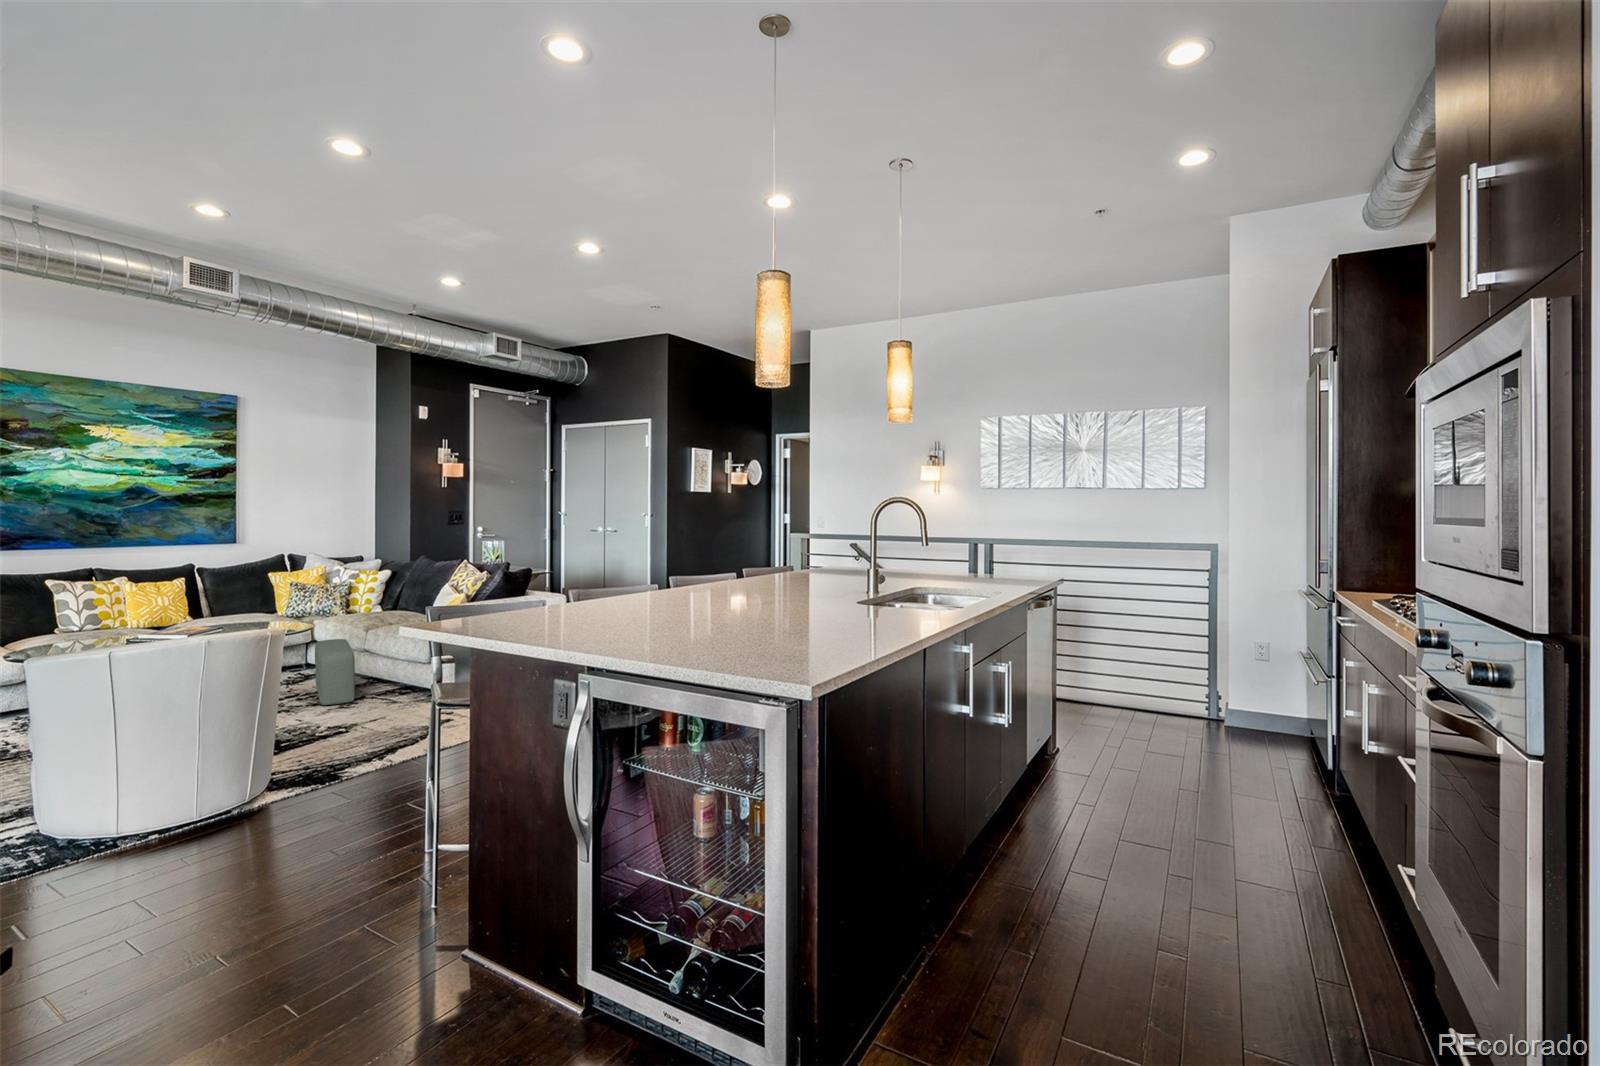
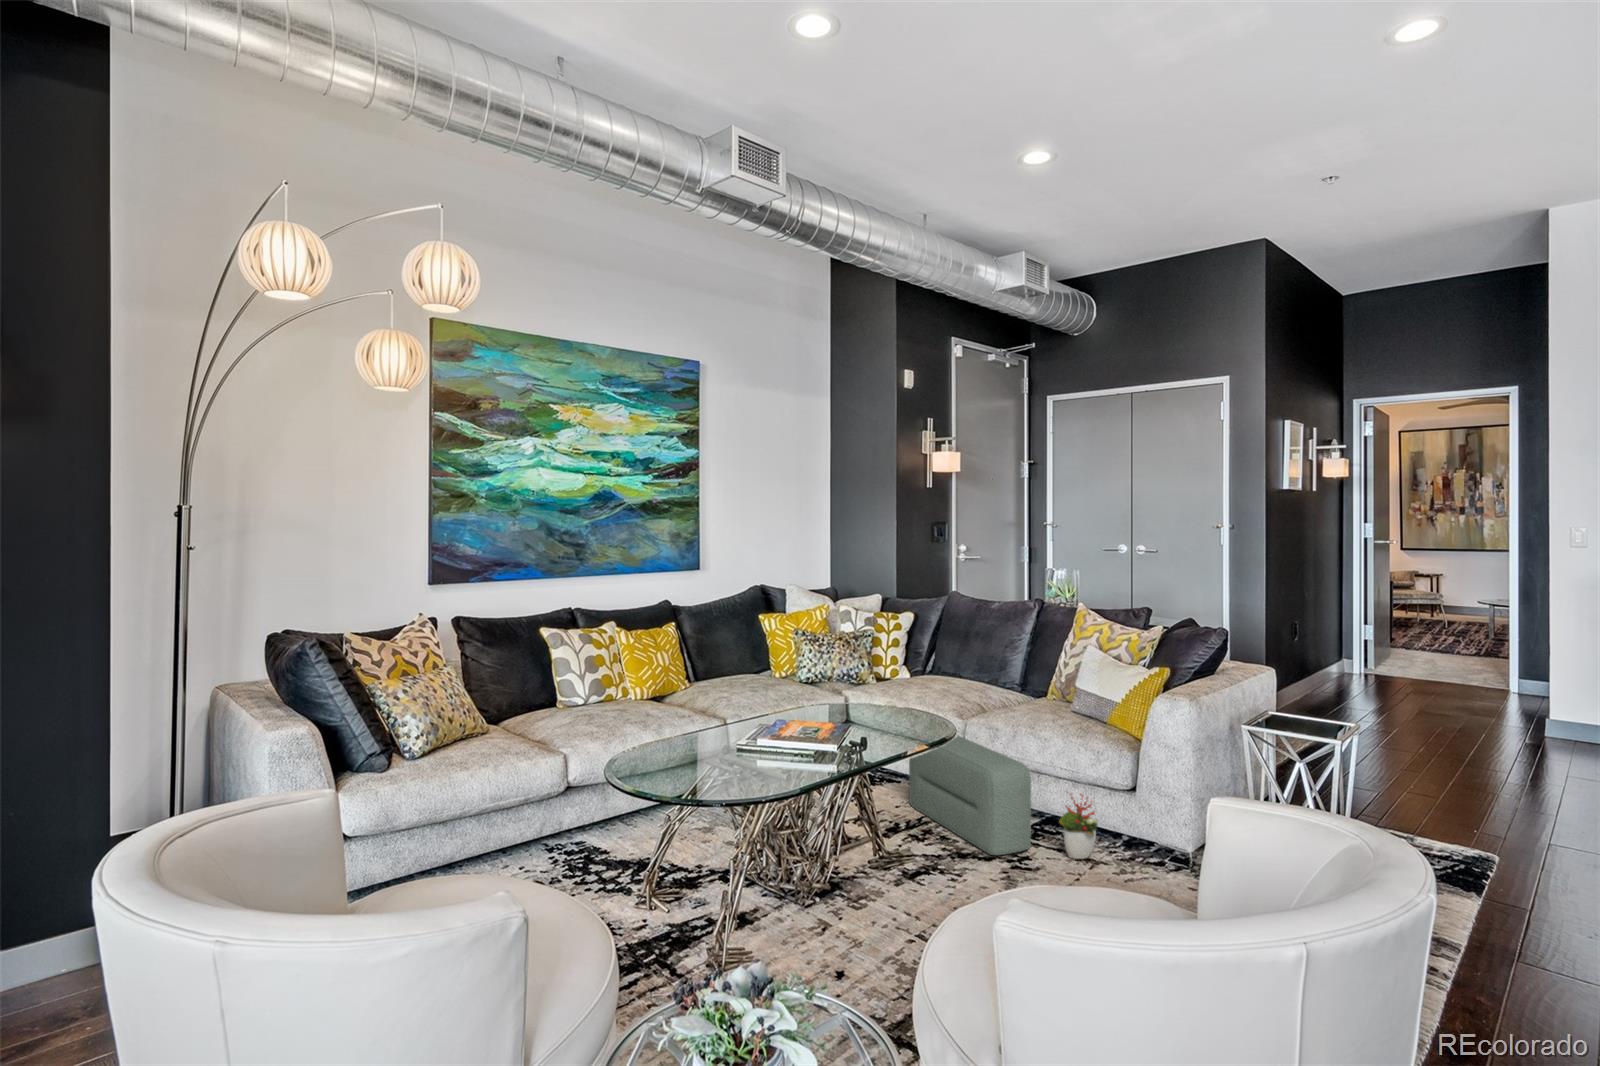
decorative plant: none [365,666,391,705] -> present [1059,794,1098,859]

